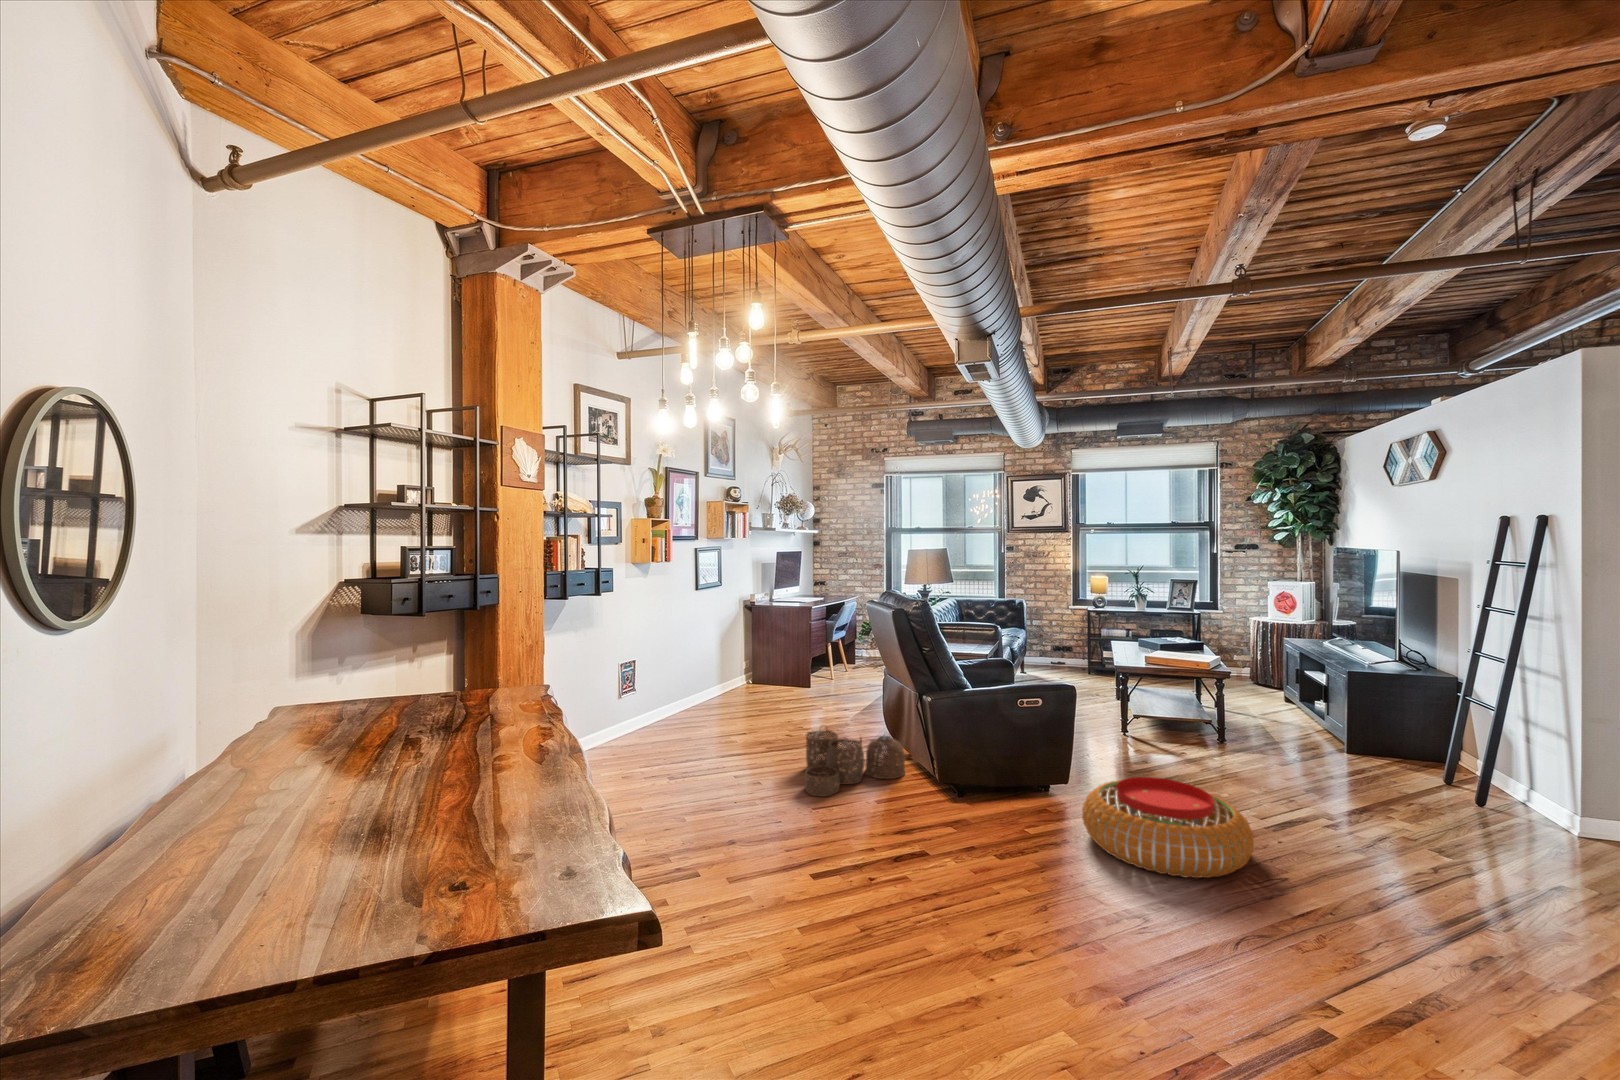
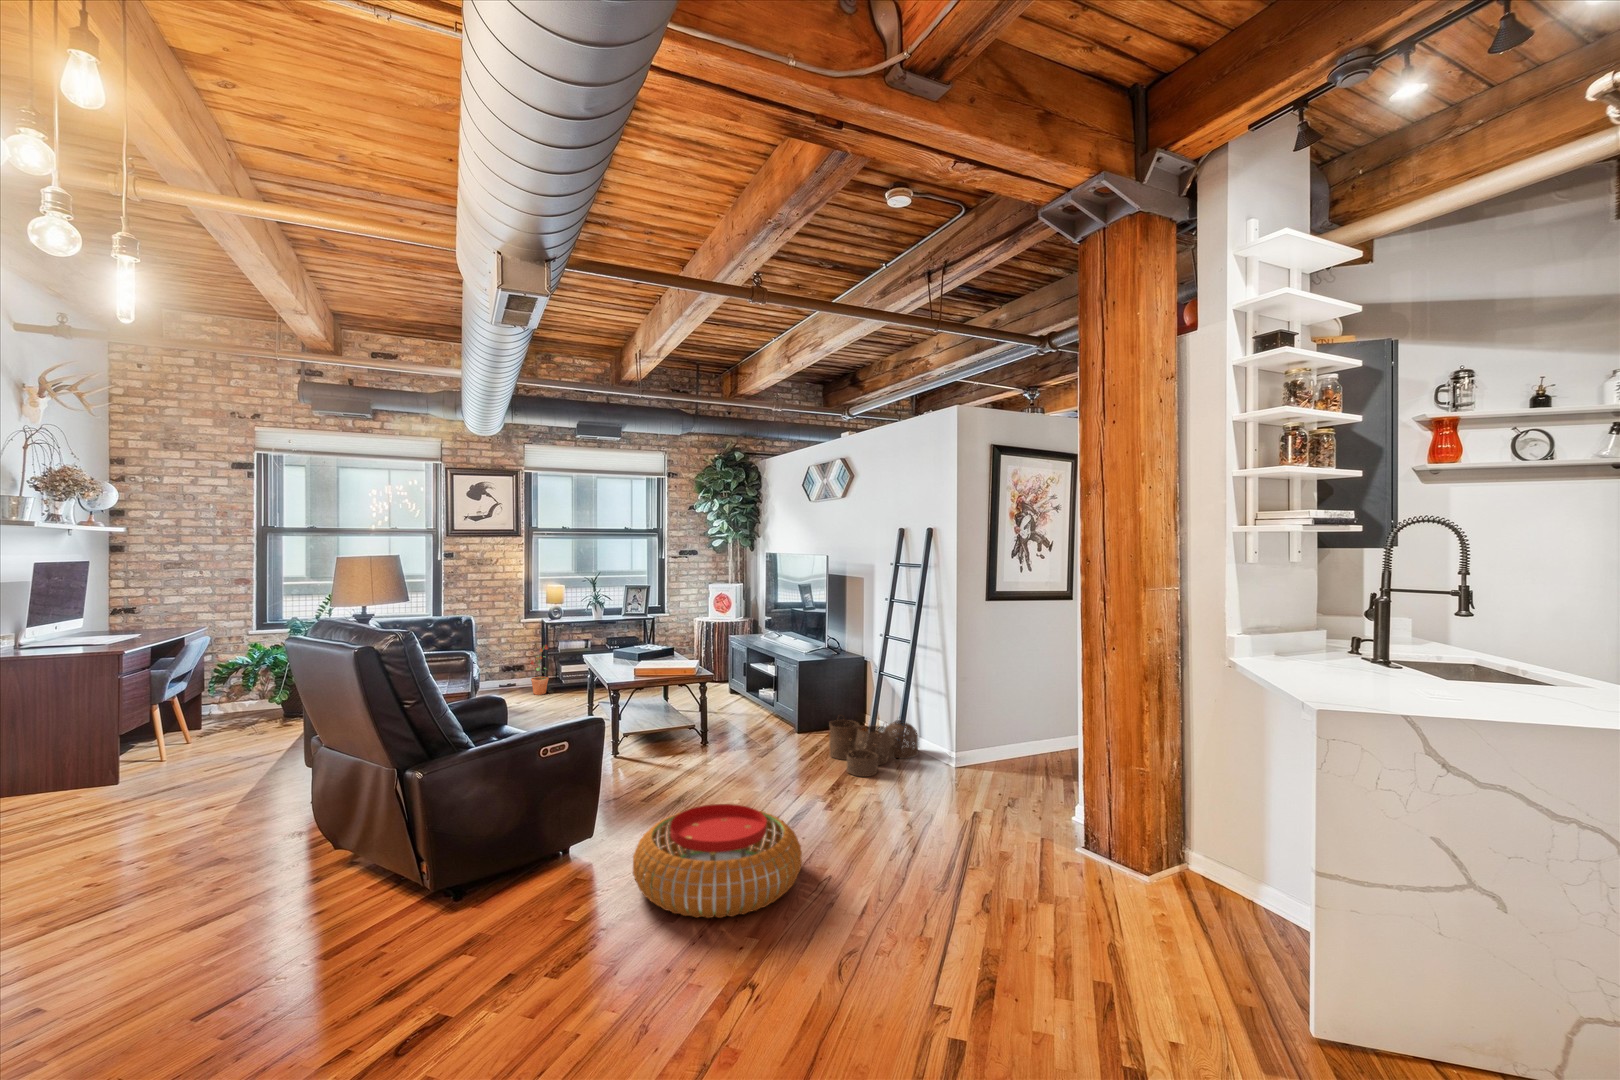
potted plant: none [1073,629,1091,673] -> present [531,645,549,695]
woven basket: present [805,730,905,796] -> present [829,720,918,776]

